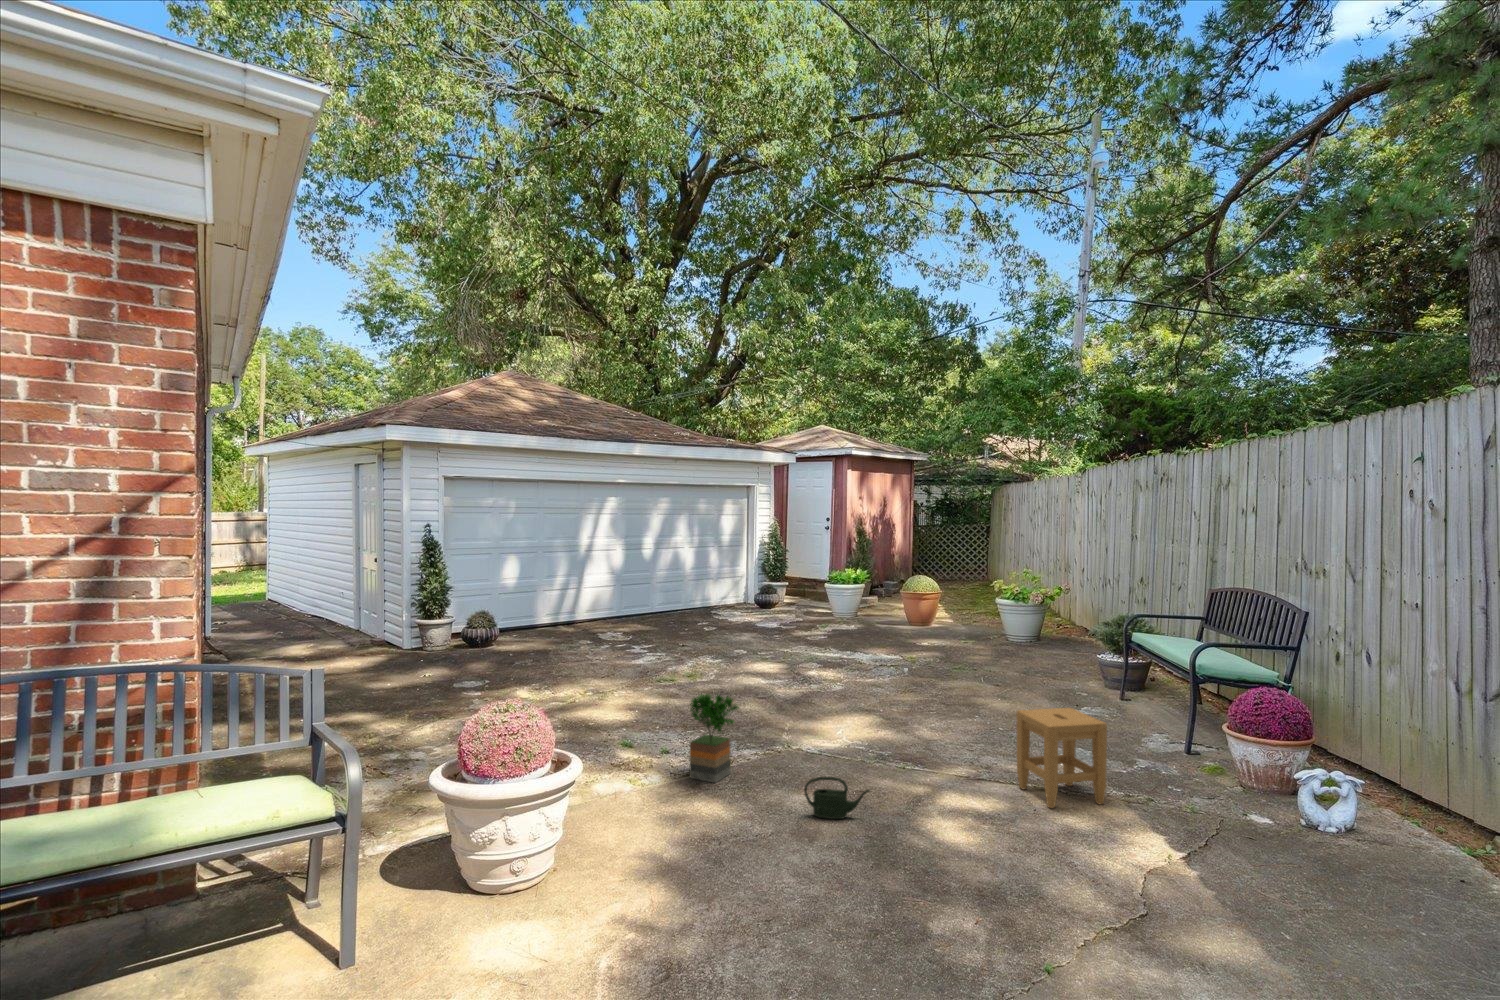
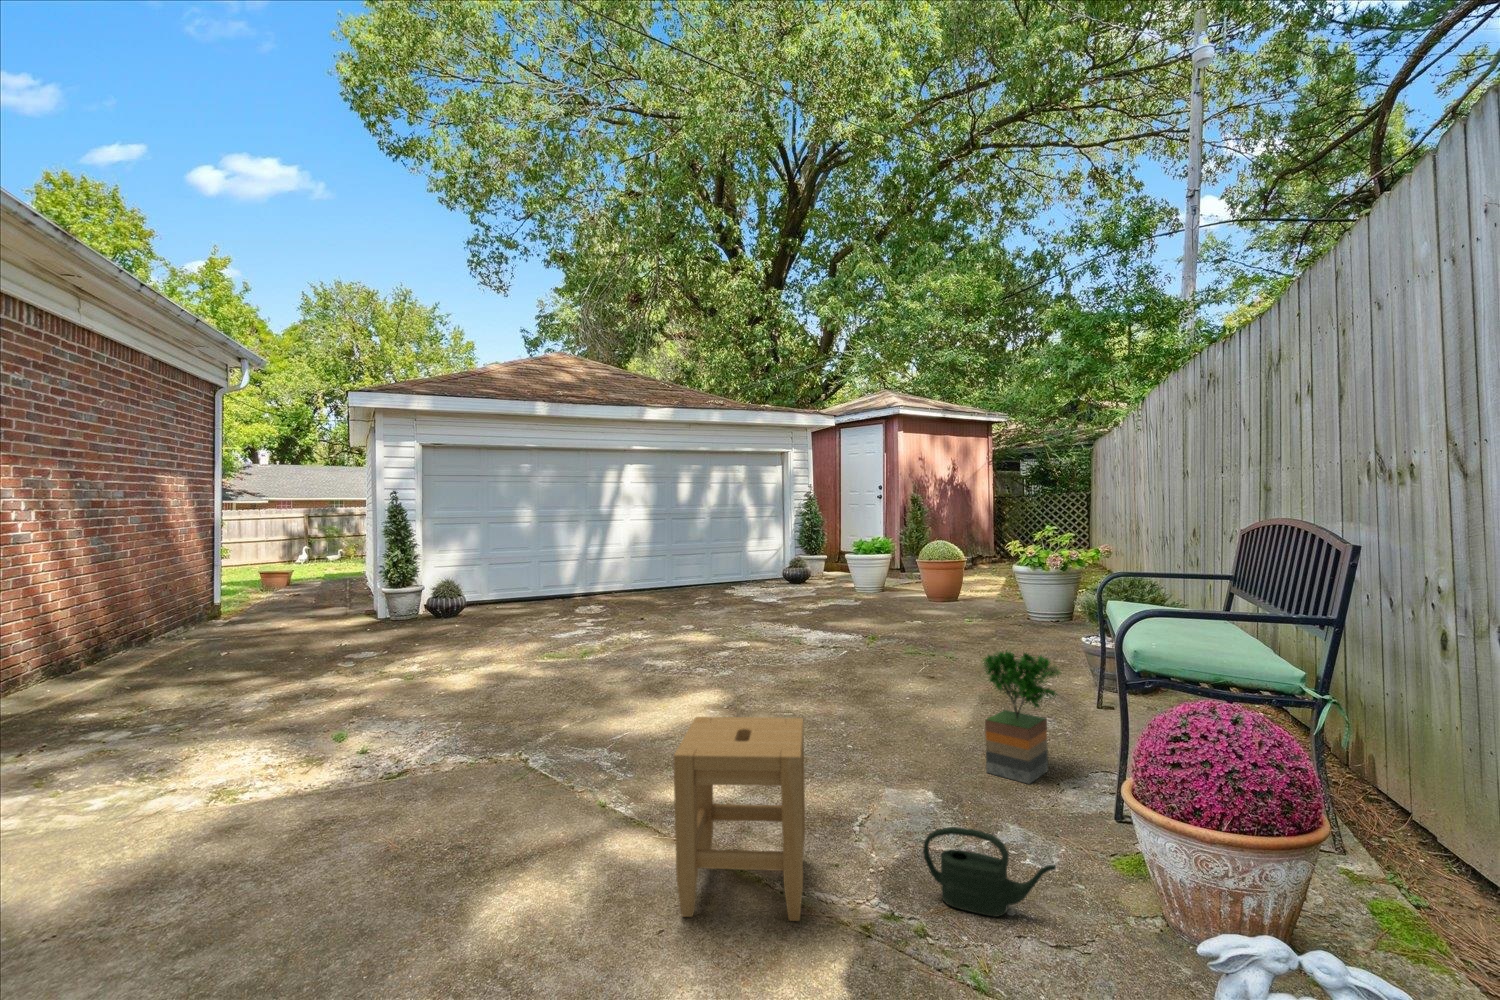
potted tree: present [690,694,739,783] -> present [983,650,1061,784]
watering can: present [804,777,870,819] -> present [923,827,1056,917]

